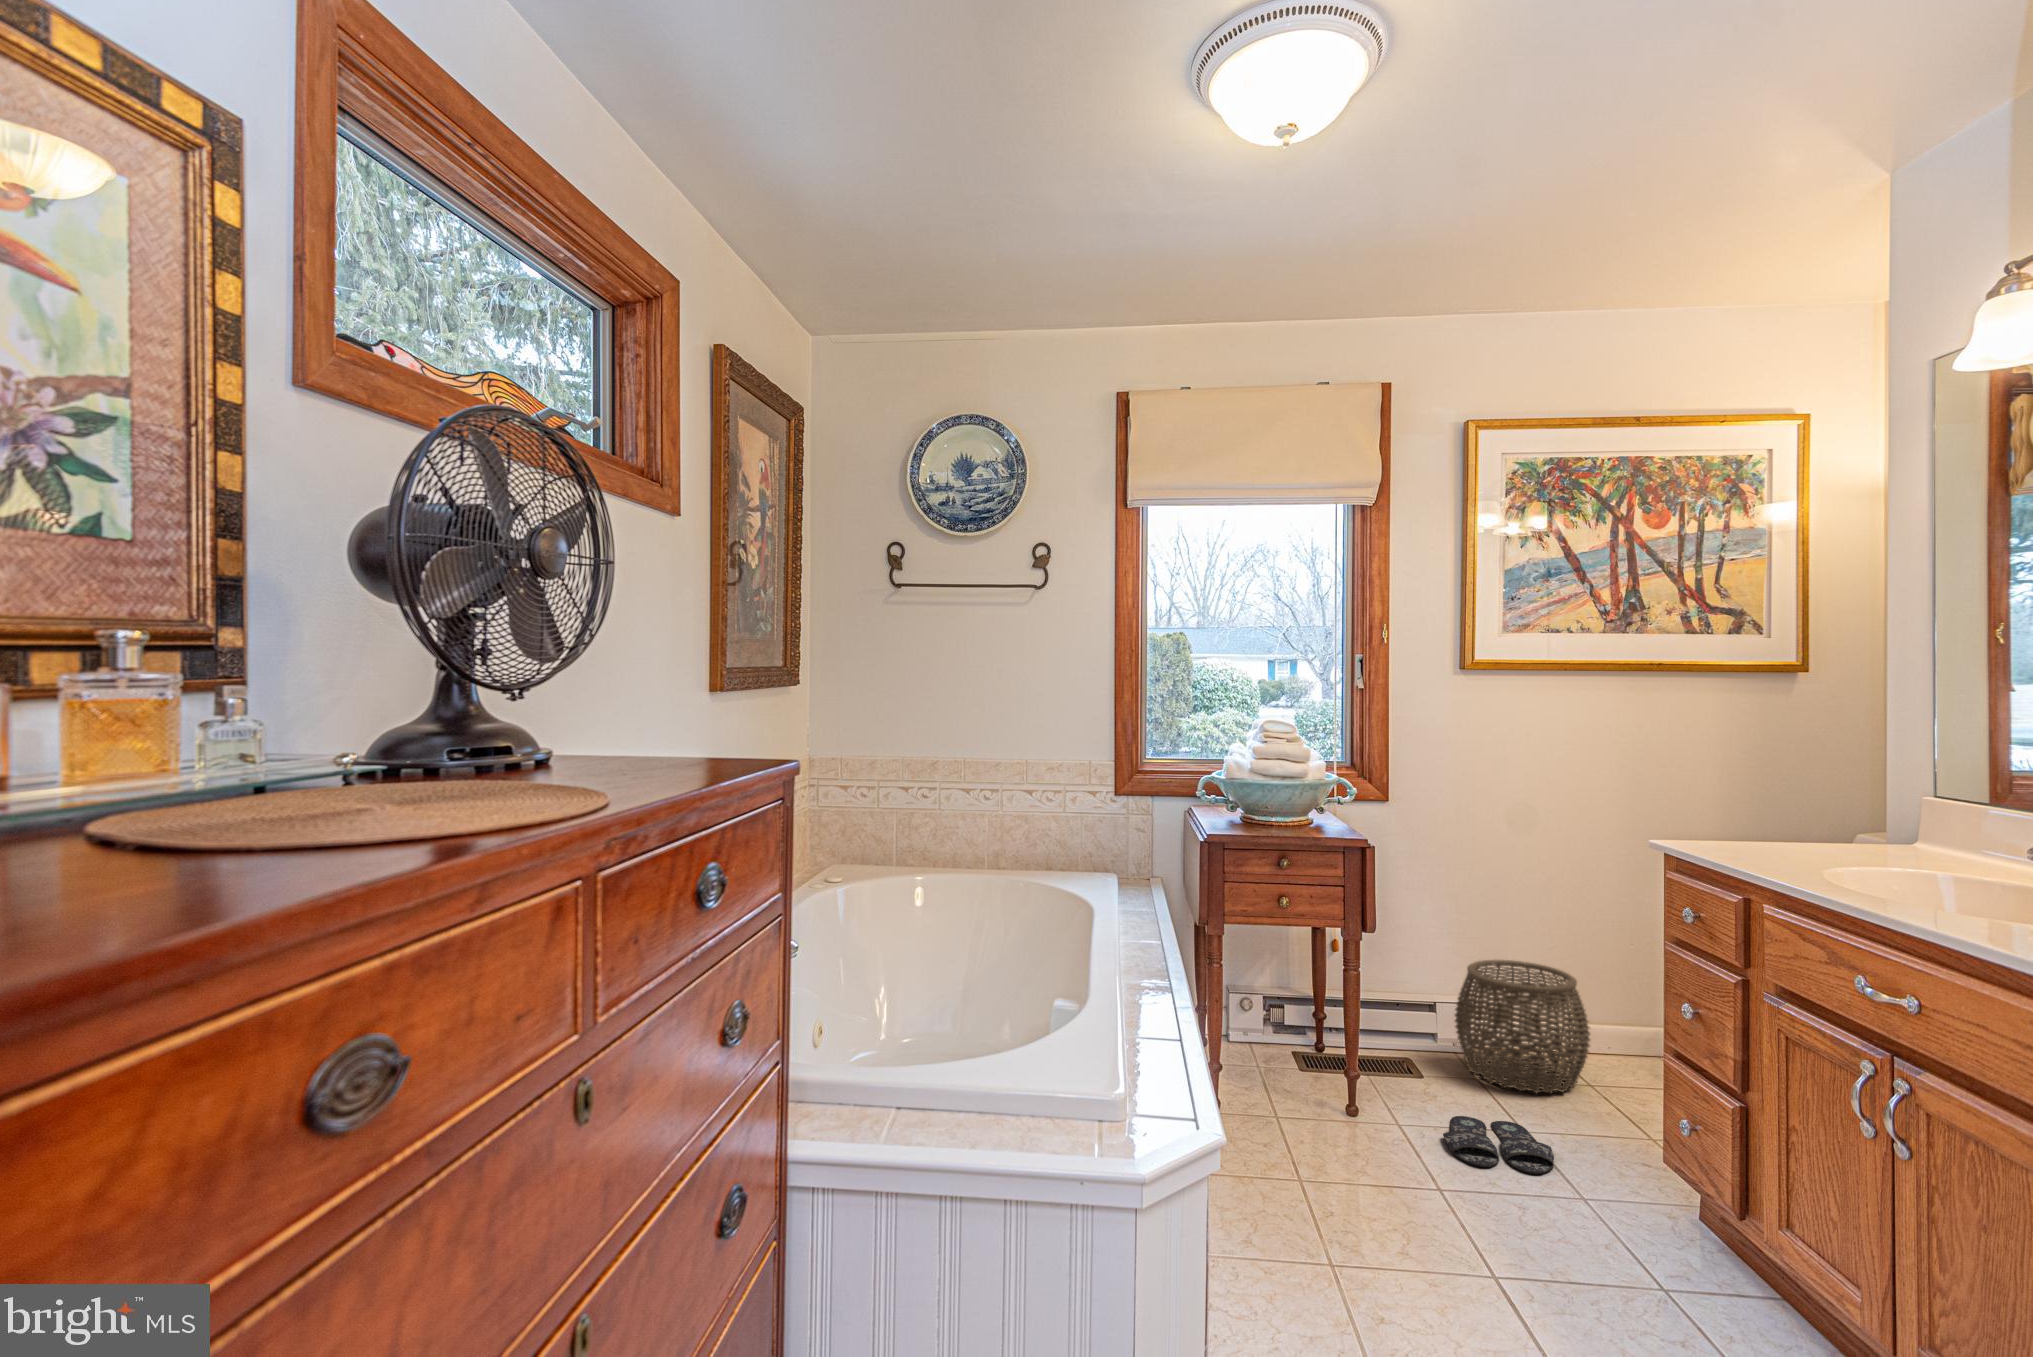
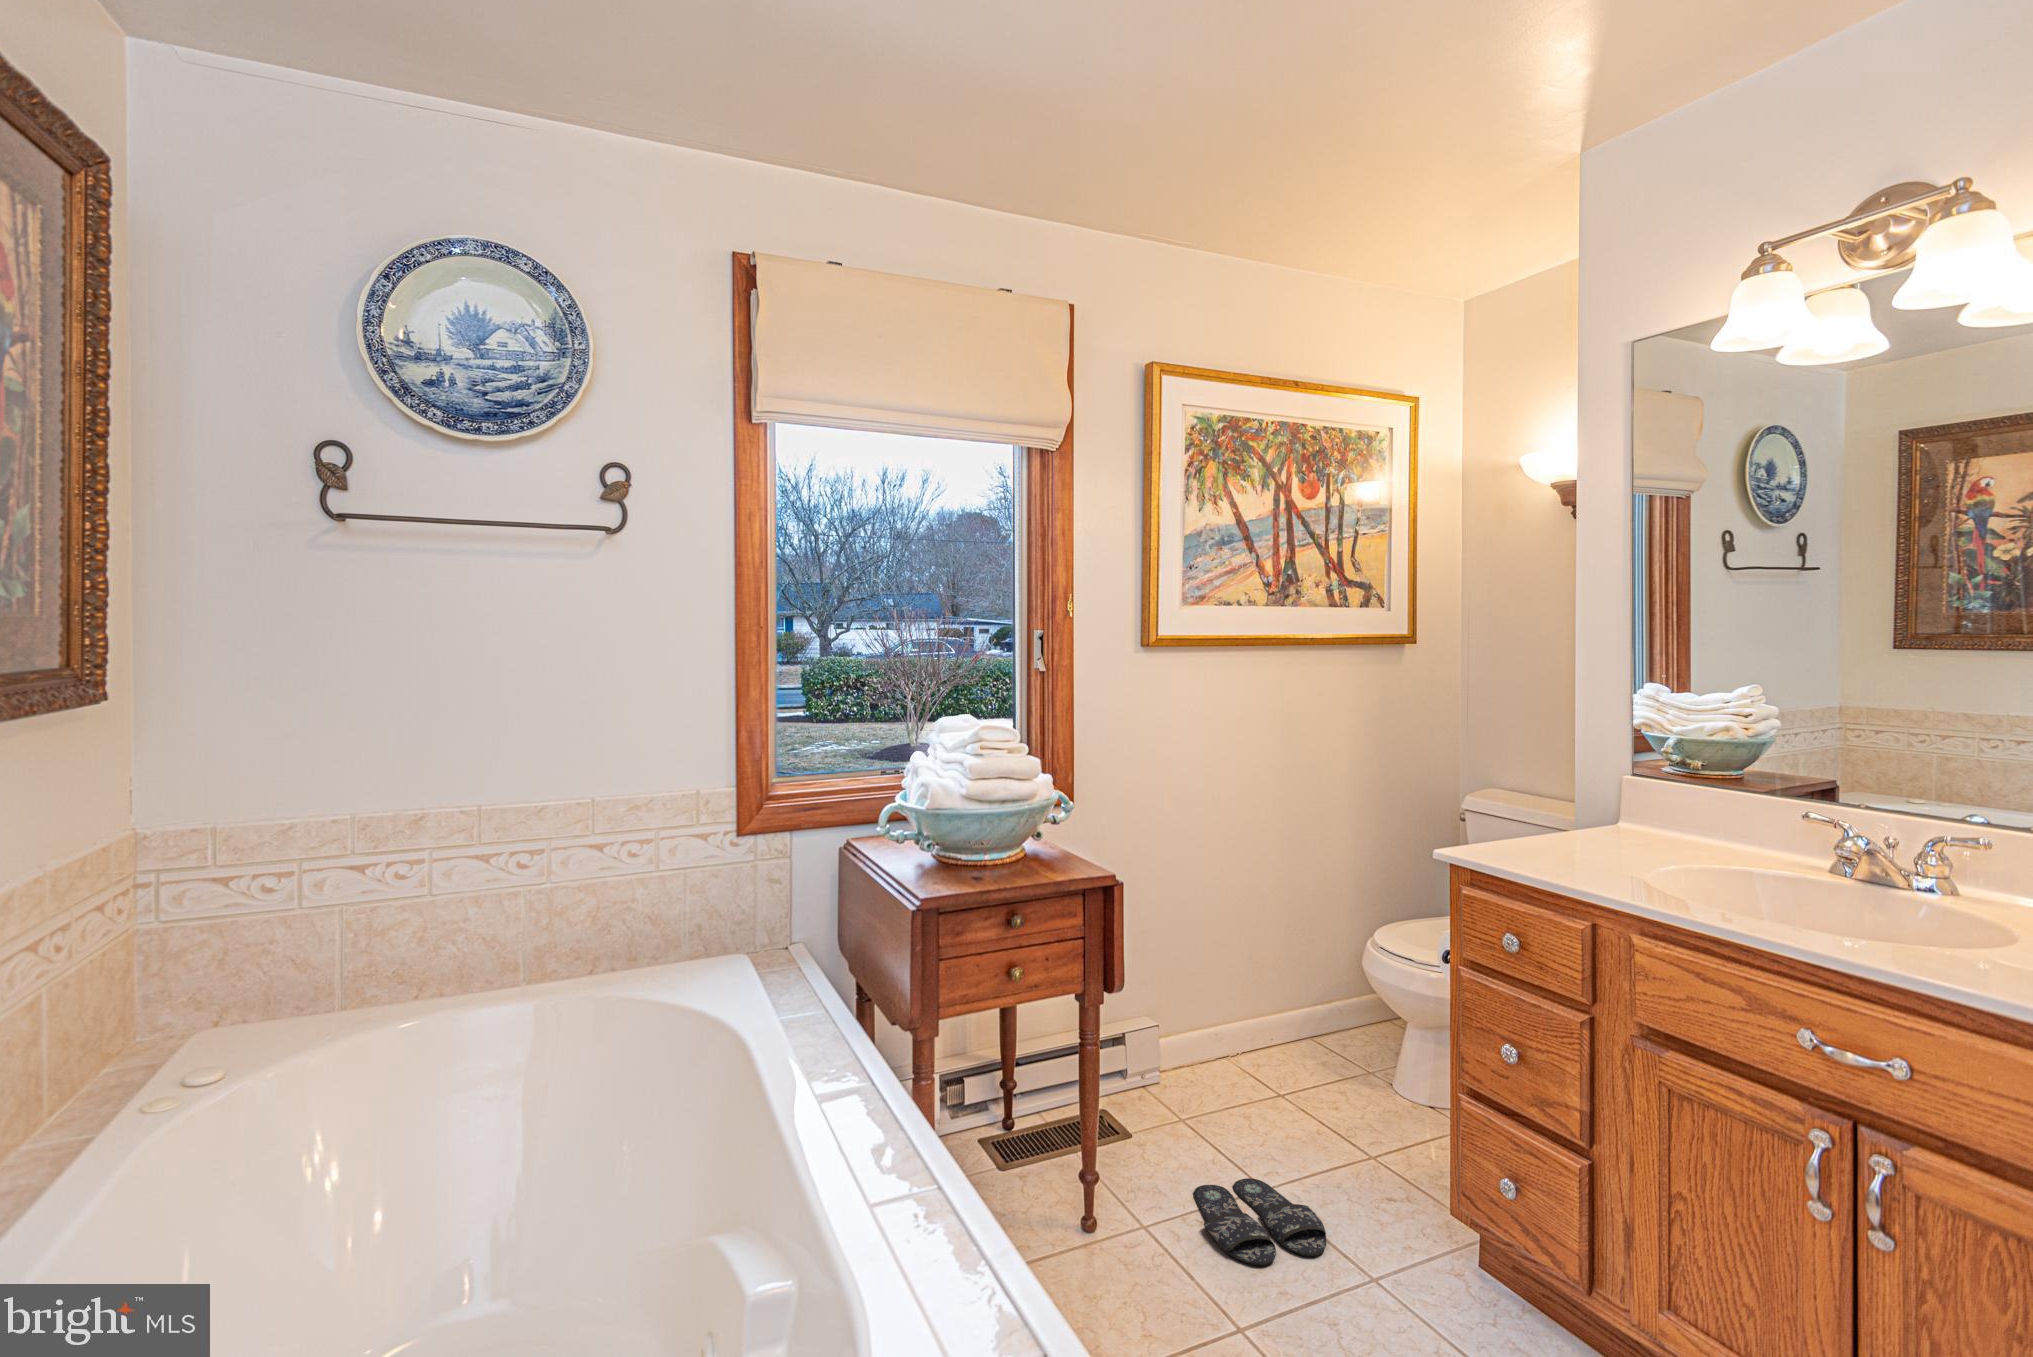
woven basket: present [1455,960,1590,1093] -> none [1148,973,1288,1128]

